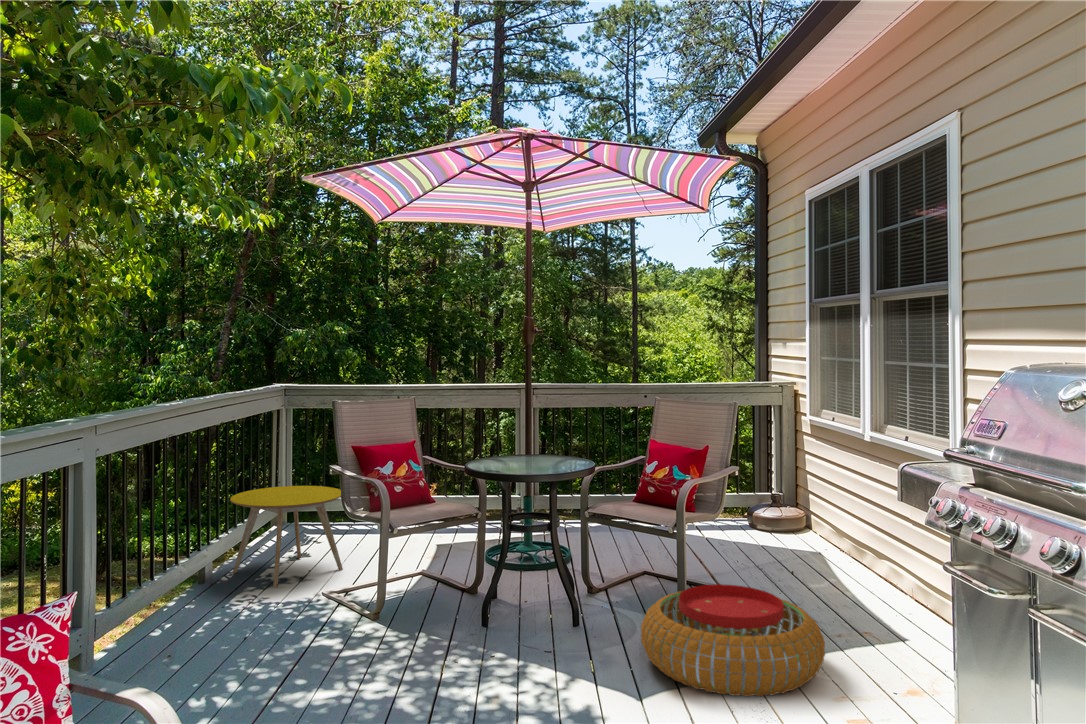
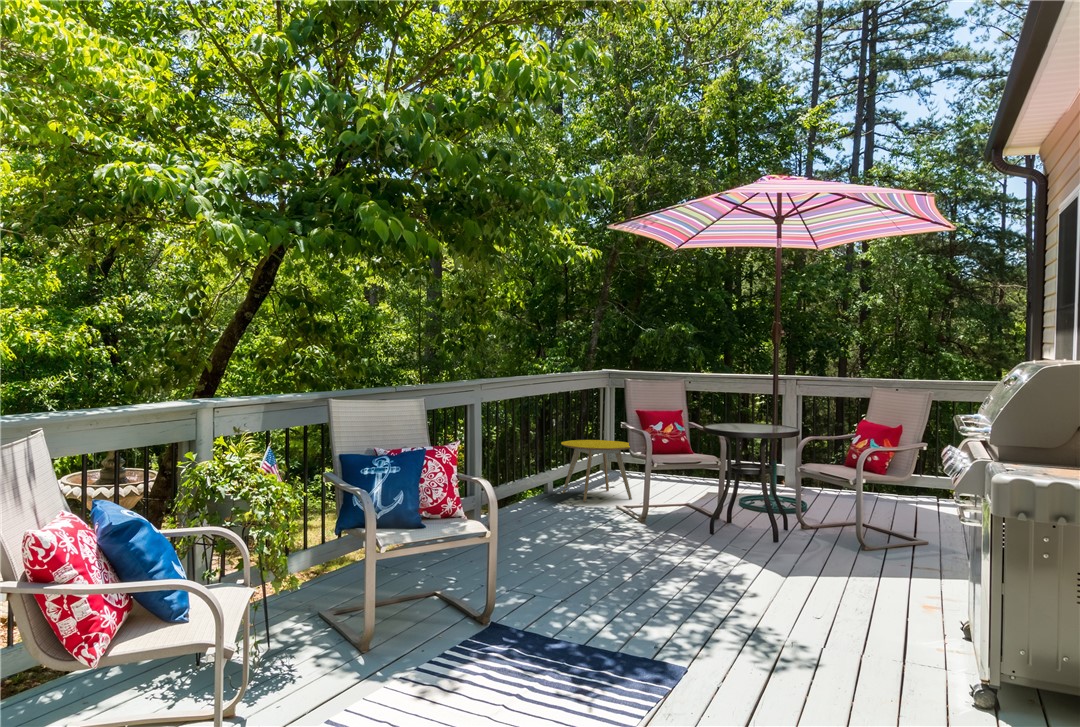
pouf: present [641,584,825,697] -> none [788,515,921,580]

